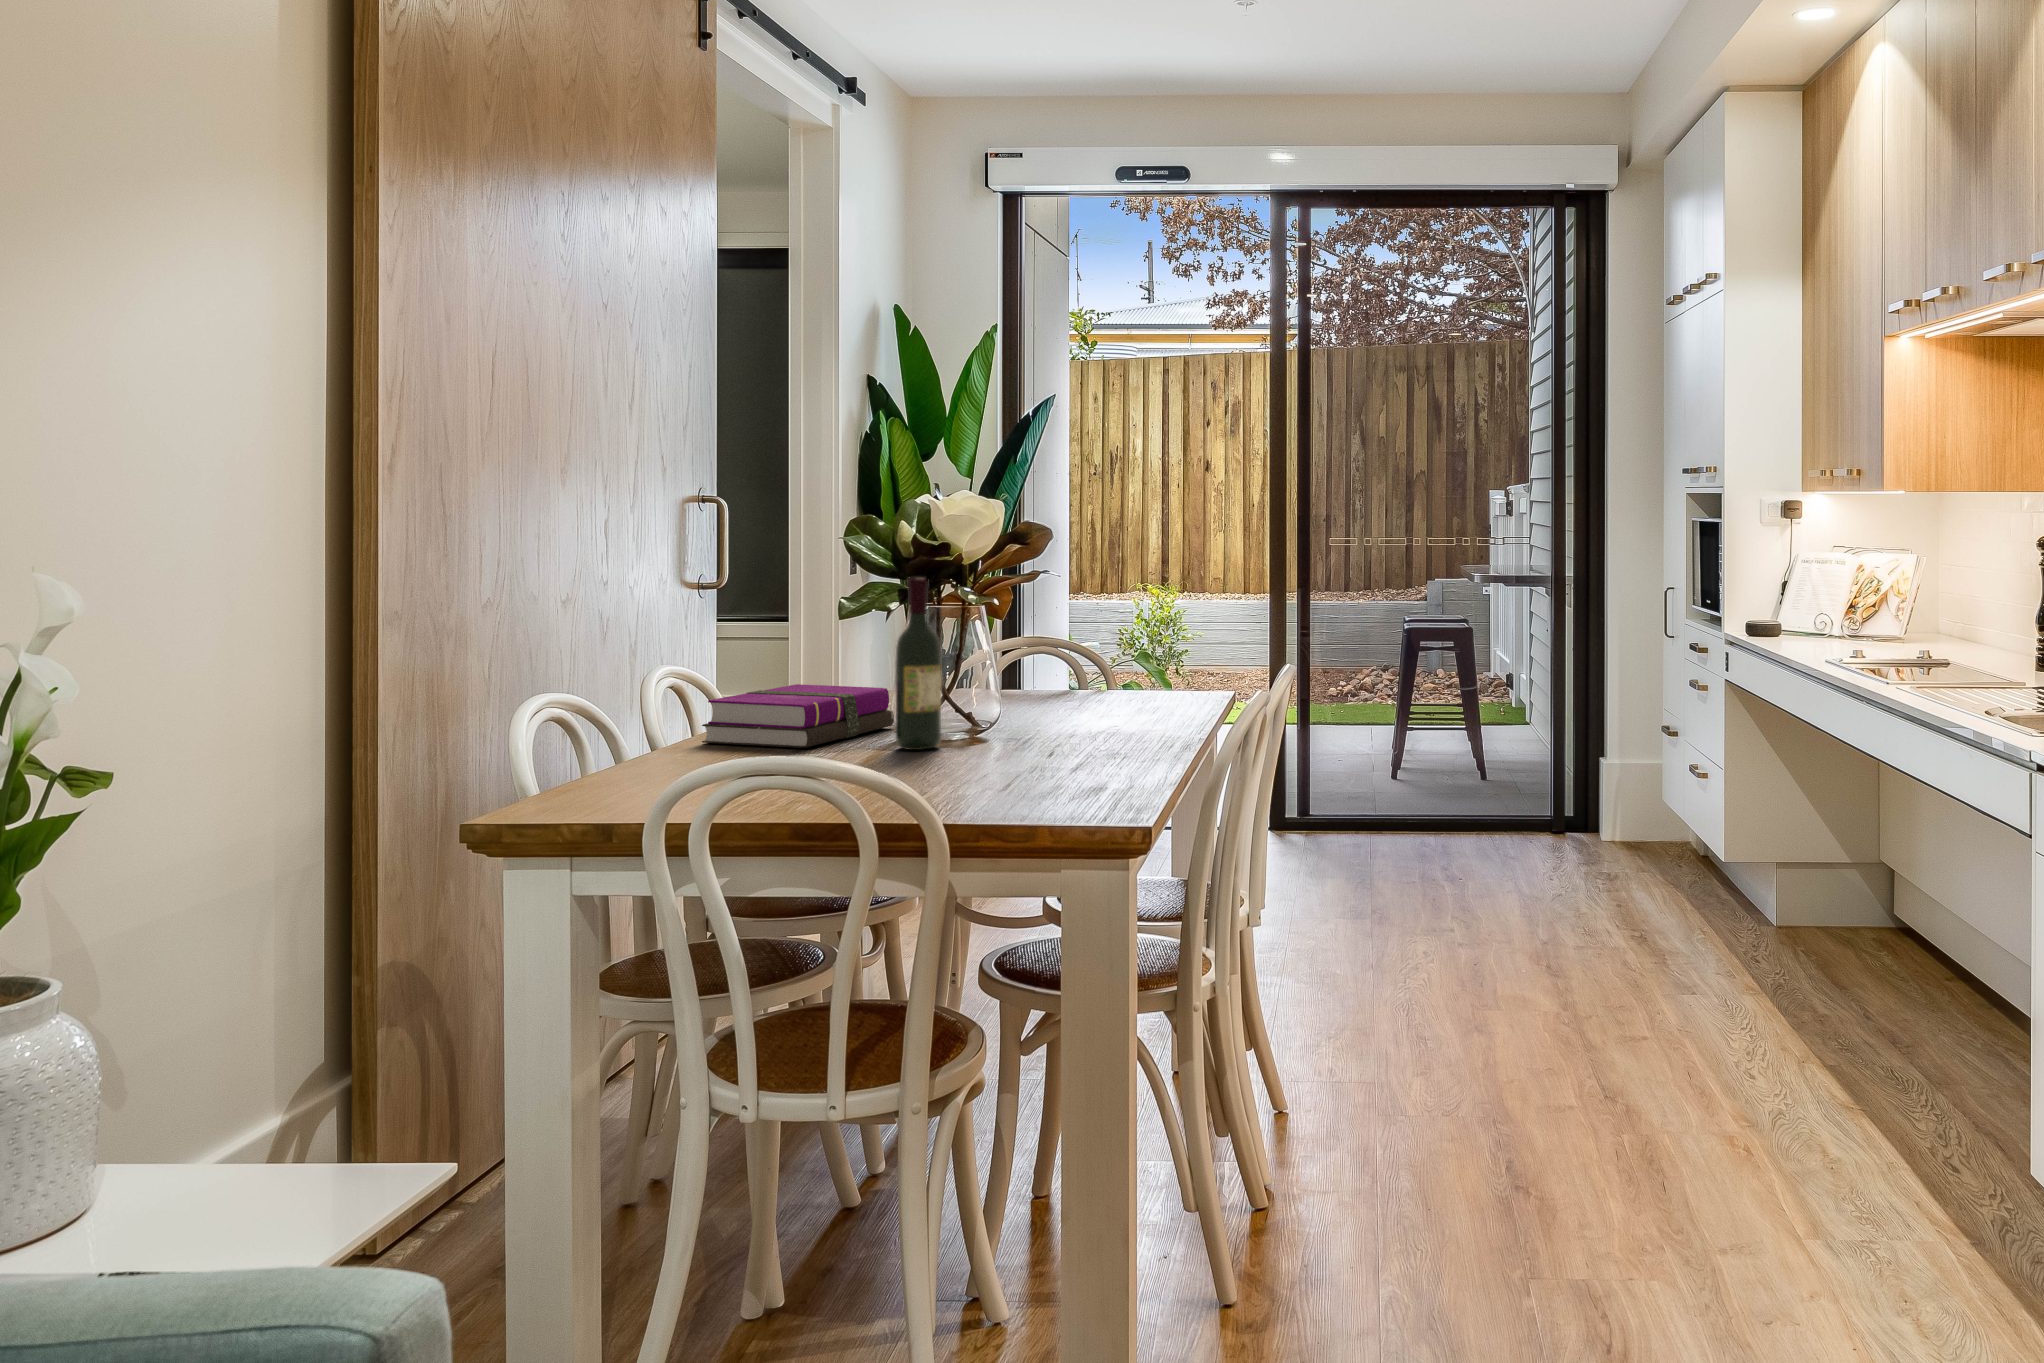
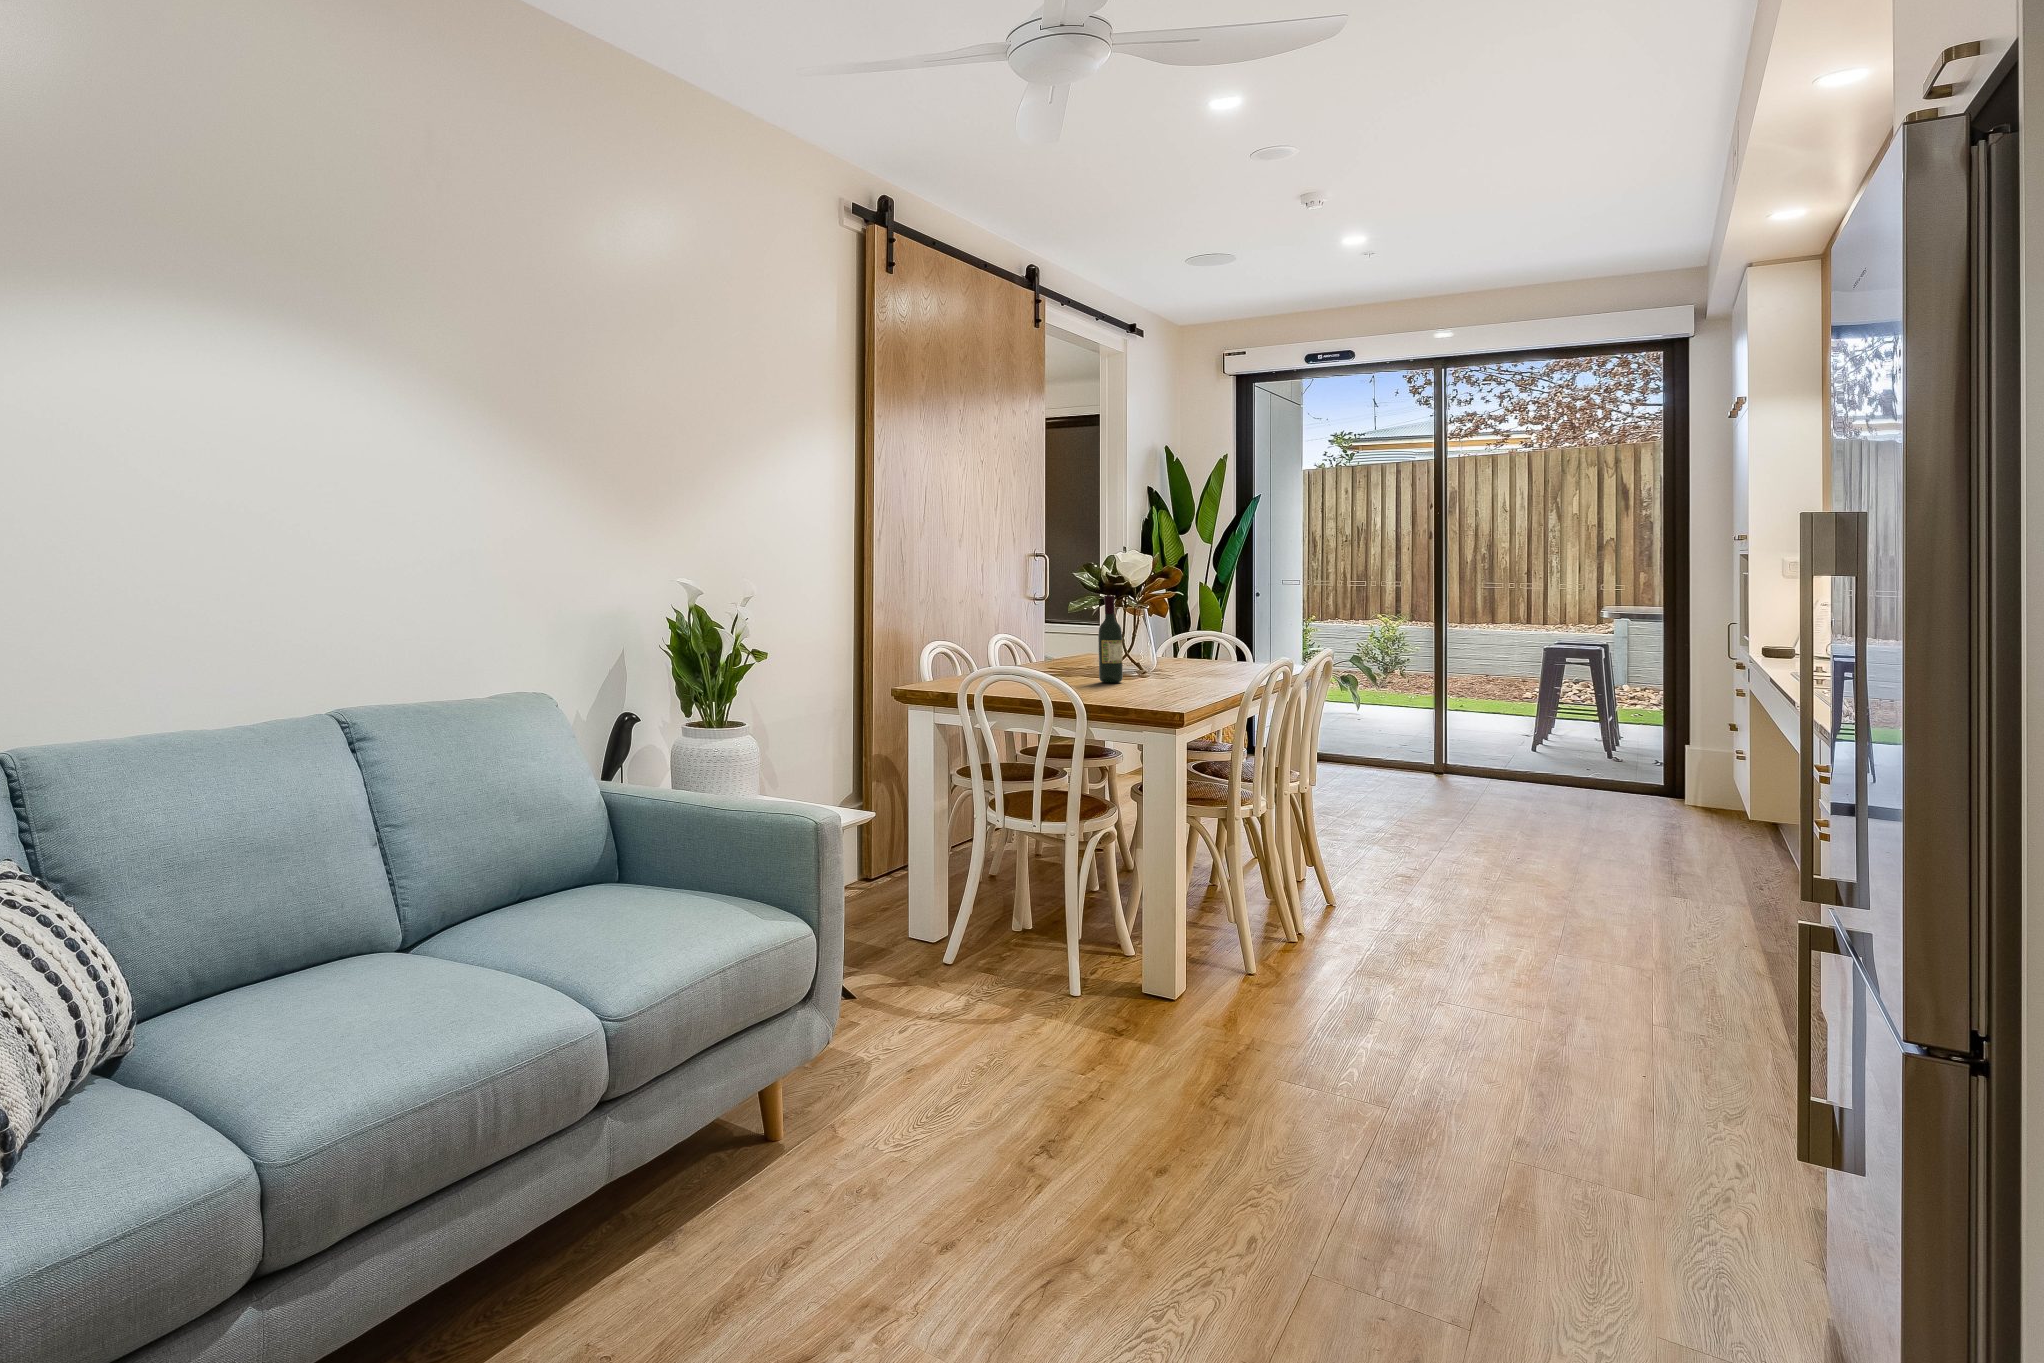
hardback book: present [702,684,894,748] -> none [1012,652,1110,679]

